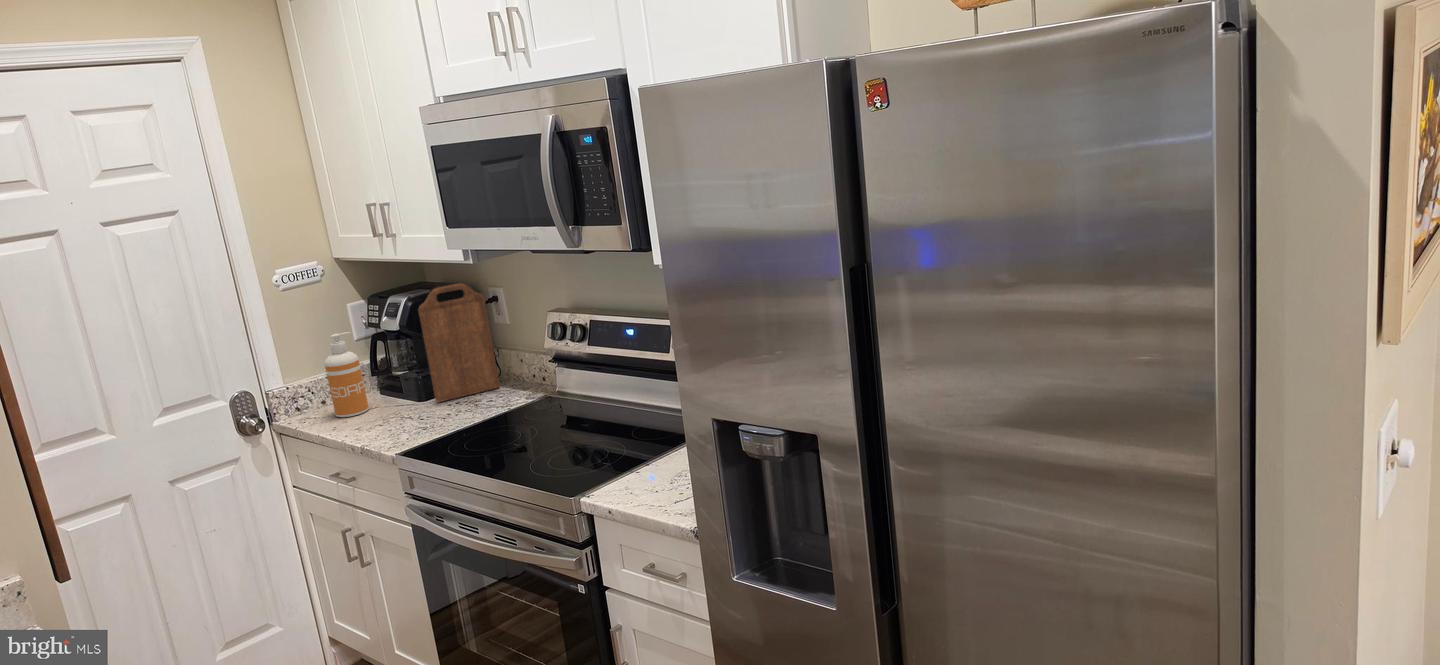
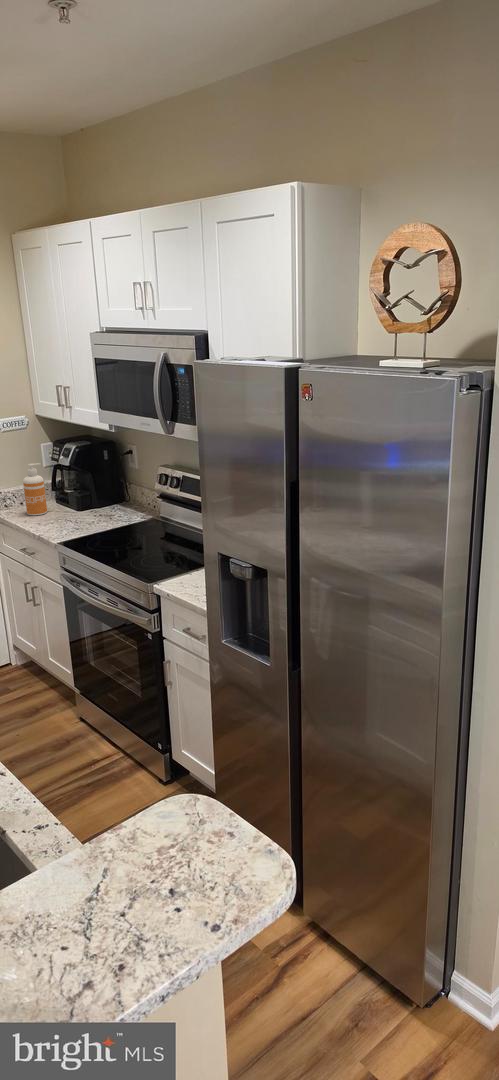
cutting board: present [418,284,500,402] -> none [82,441,128,513]

